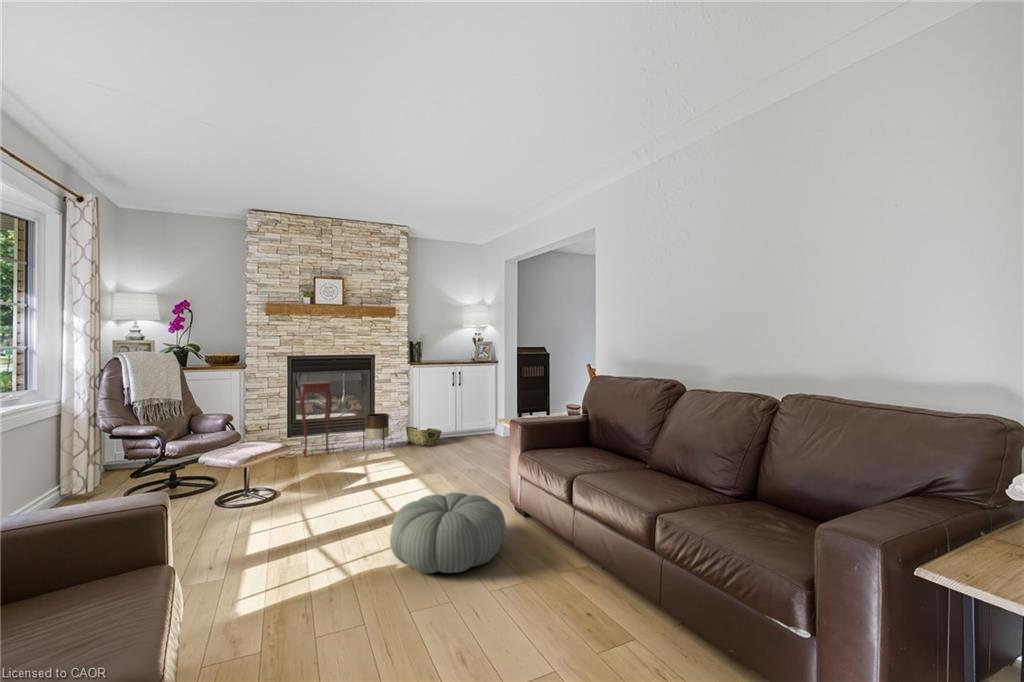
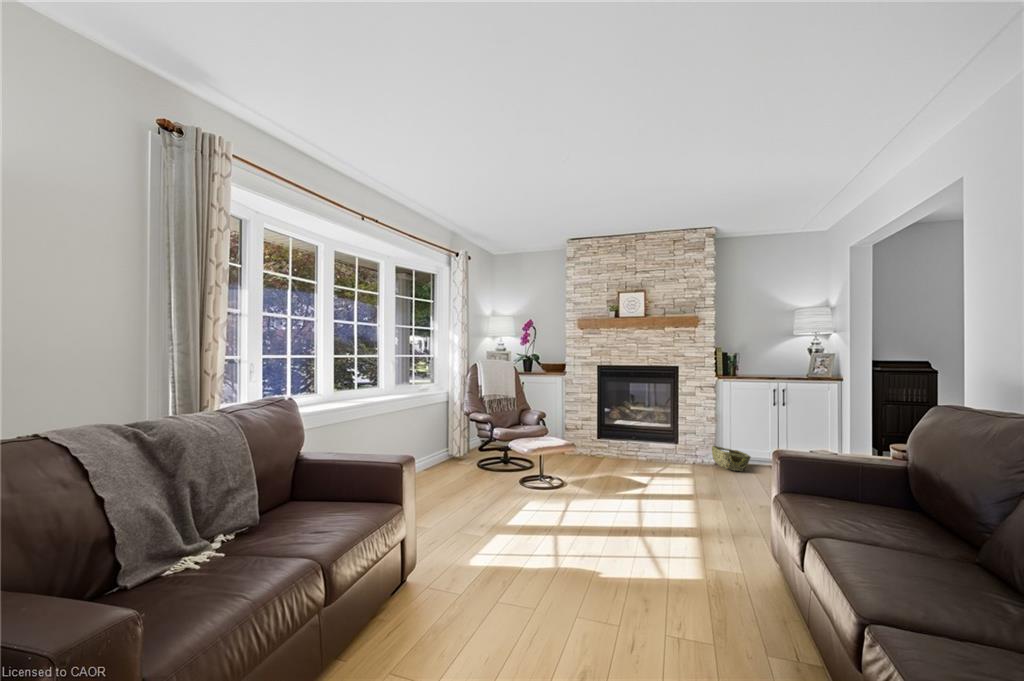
side table: present [300,381,332,457] -> none [605,390,634,461]
planter: present [363,413,389,451] -> none [664,427,690,467]
pouf: present [390,493,506,573] -> none [592,515,713,598]

